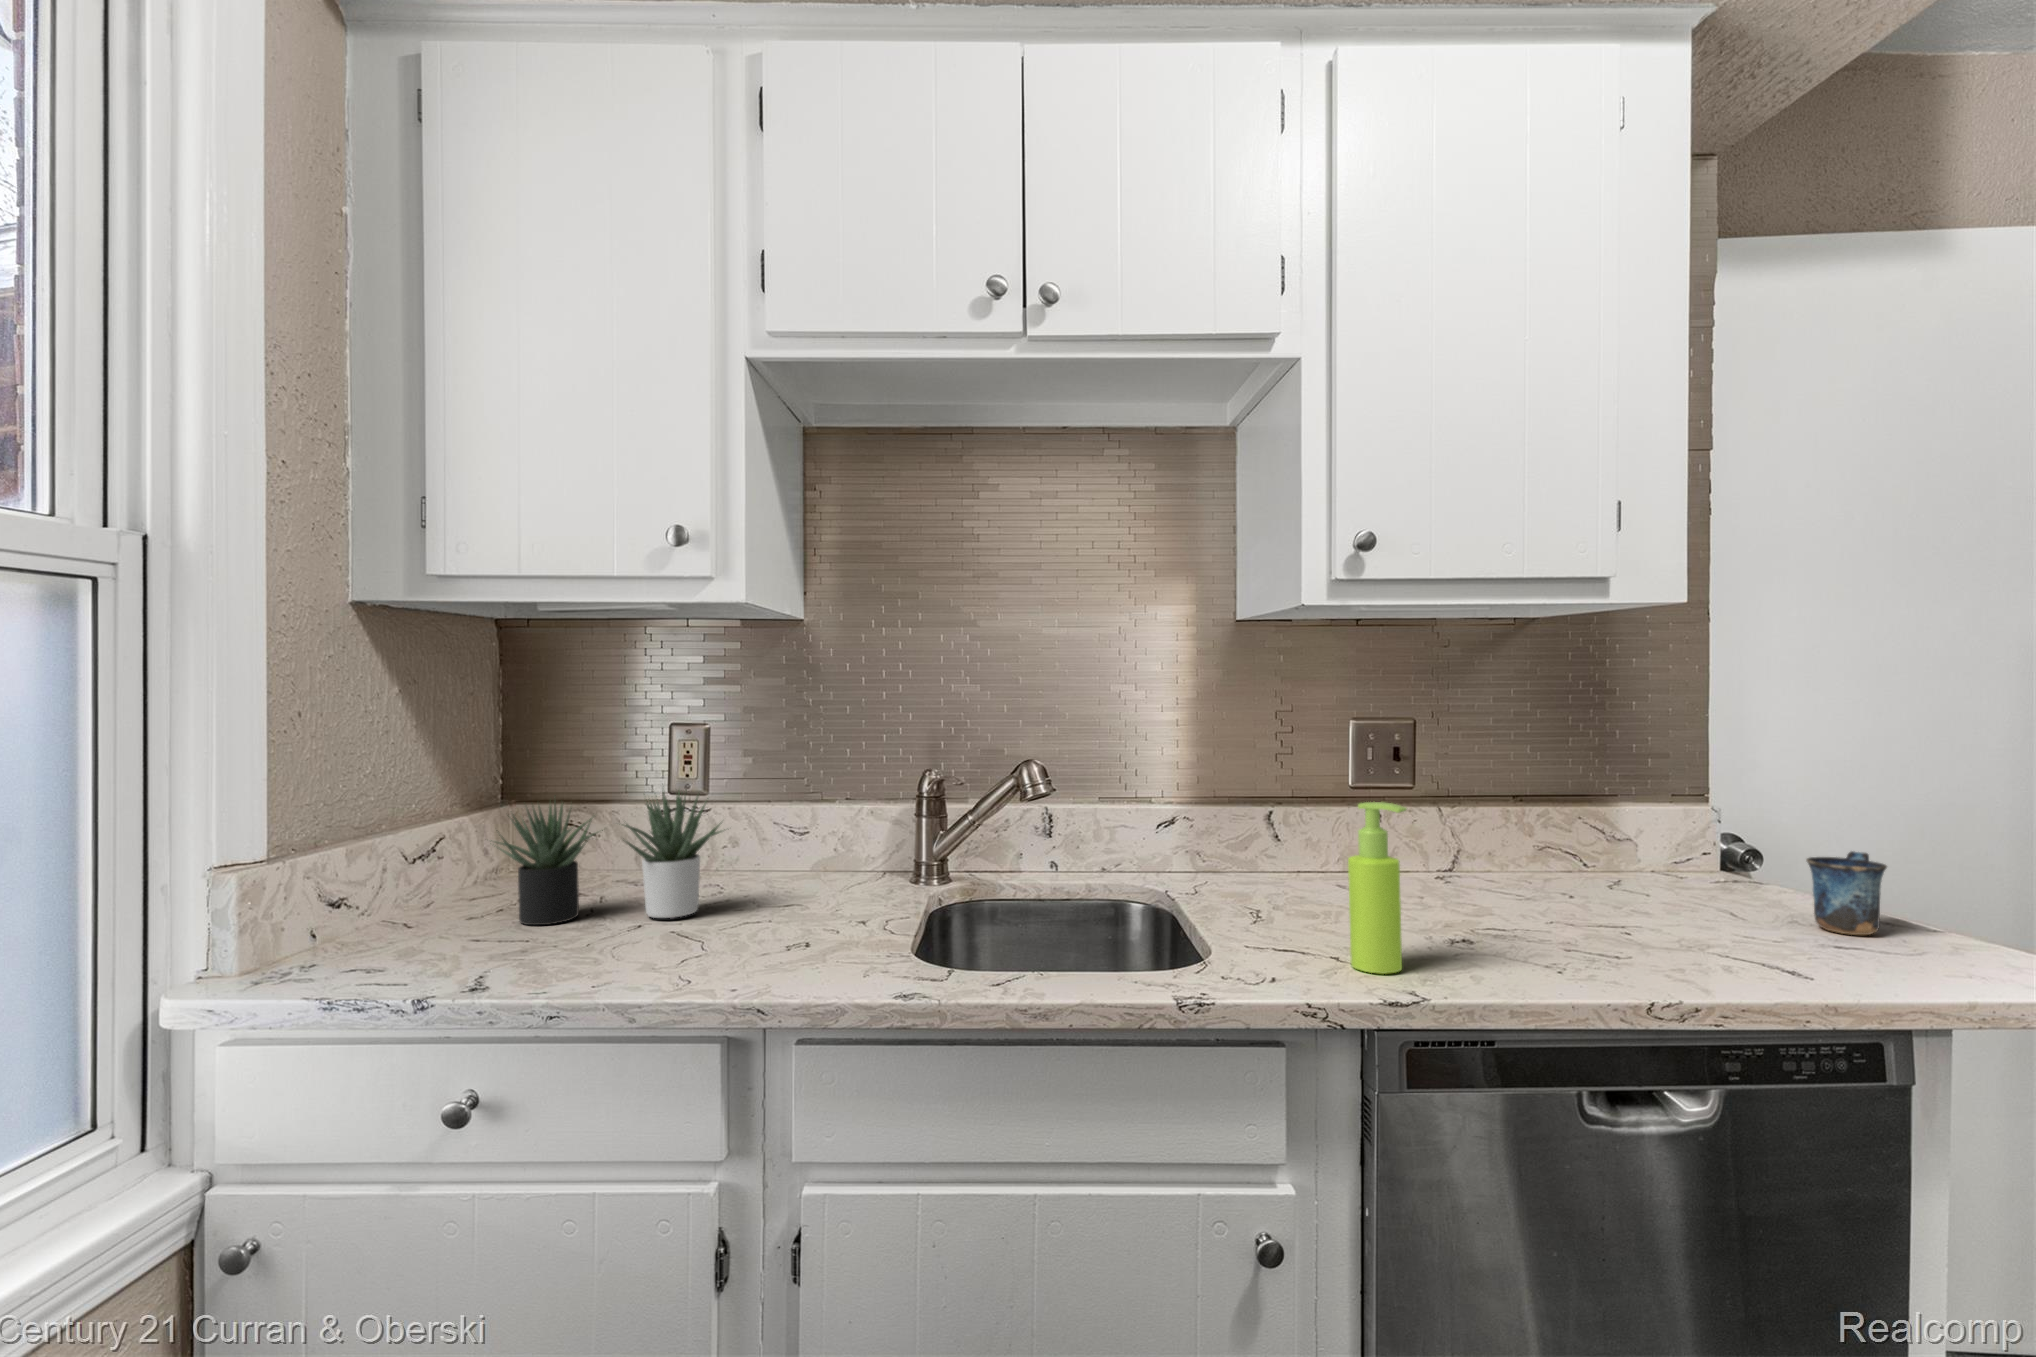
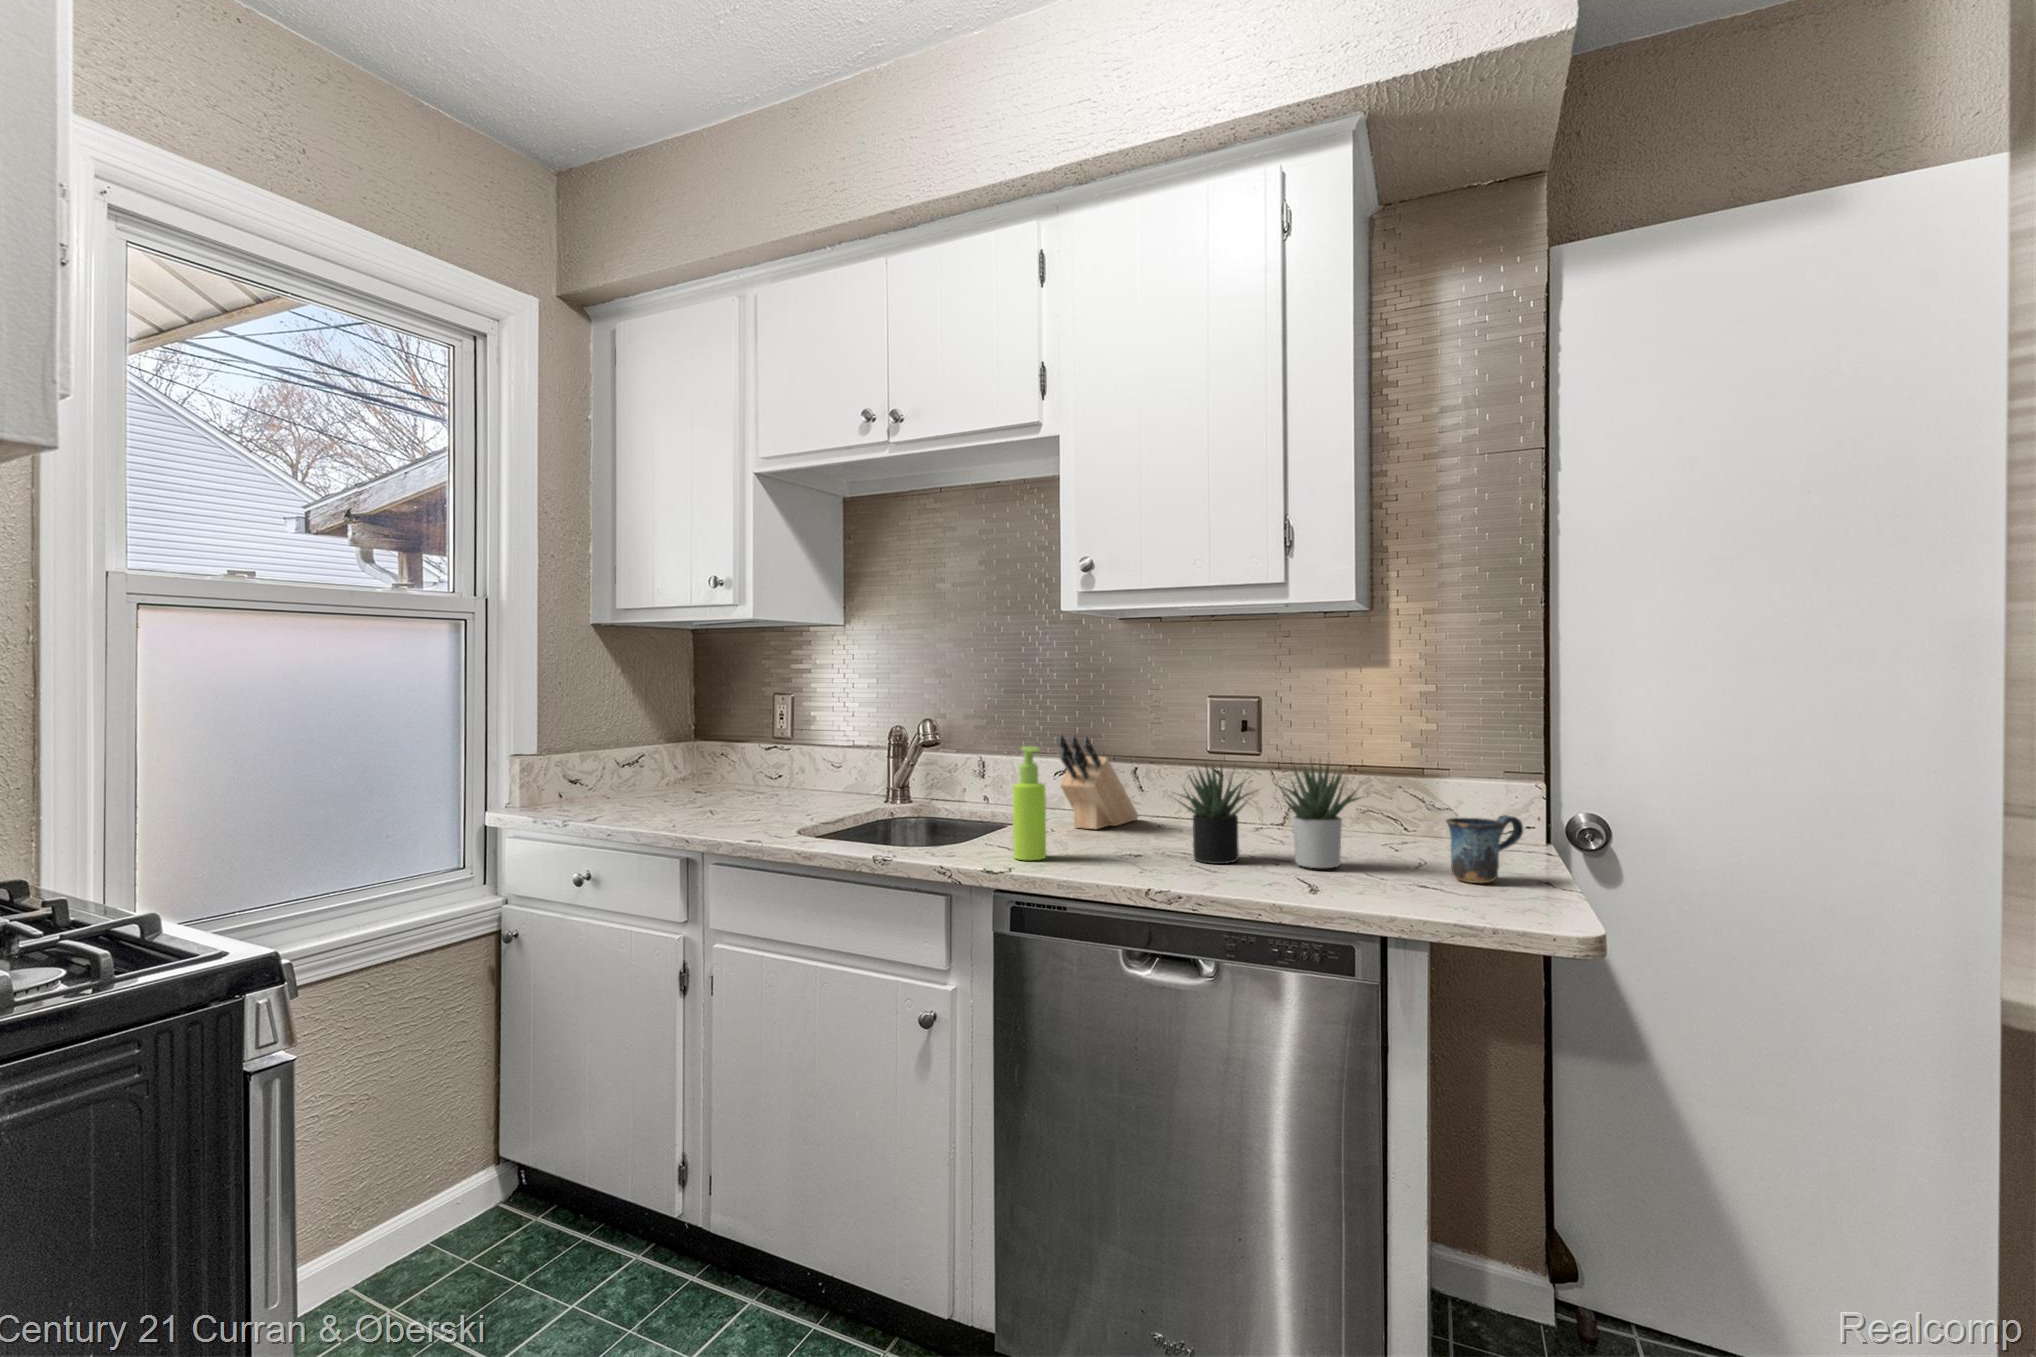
knife block: none [1234,776,1306,901] -> present [1058,734,1138,829]
succulent plant: present [496,790,725,925] -> present [1178,761,1360,868]

